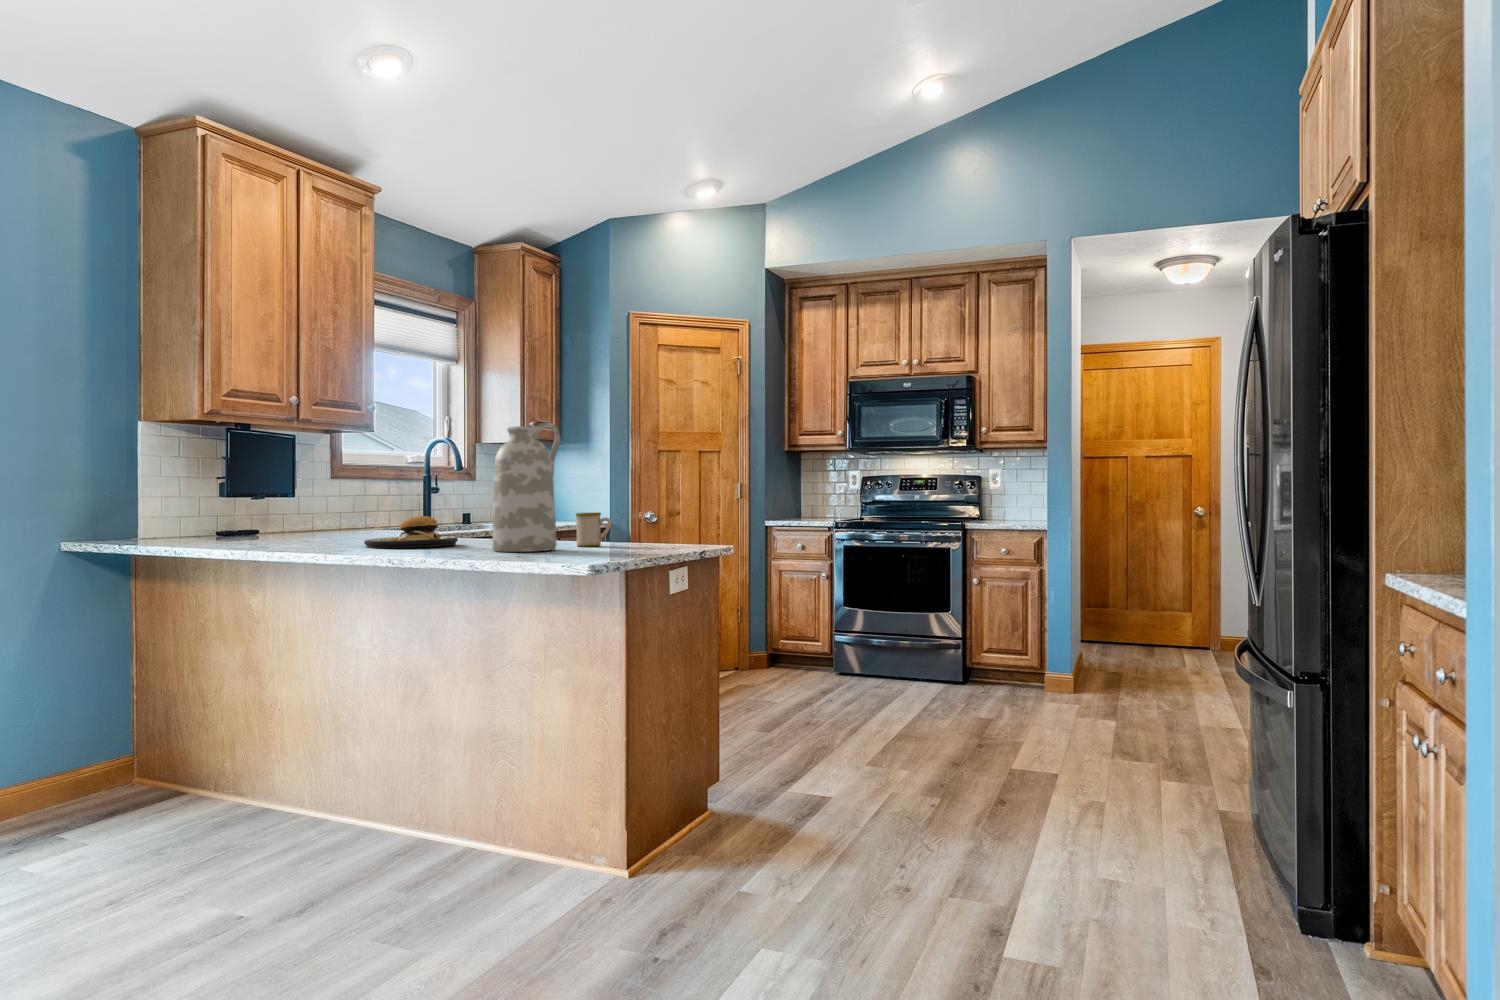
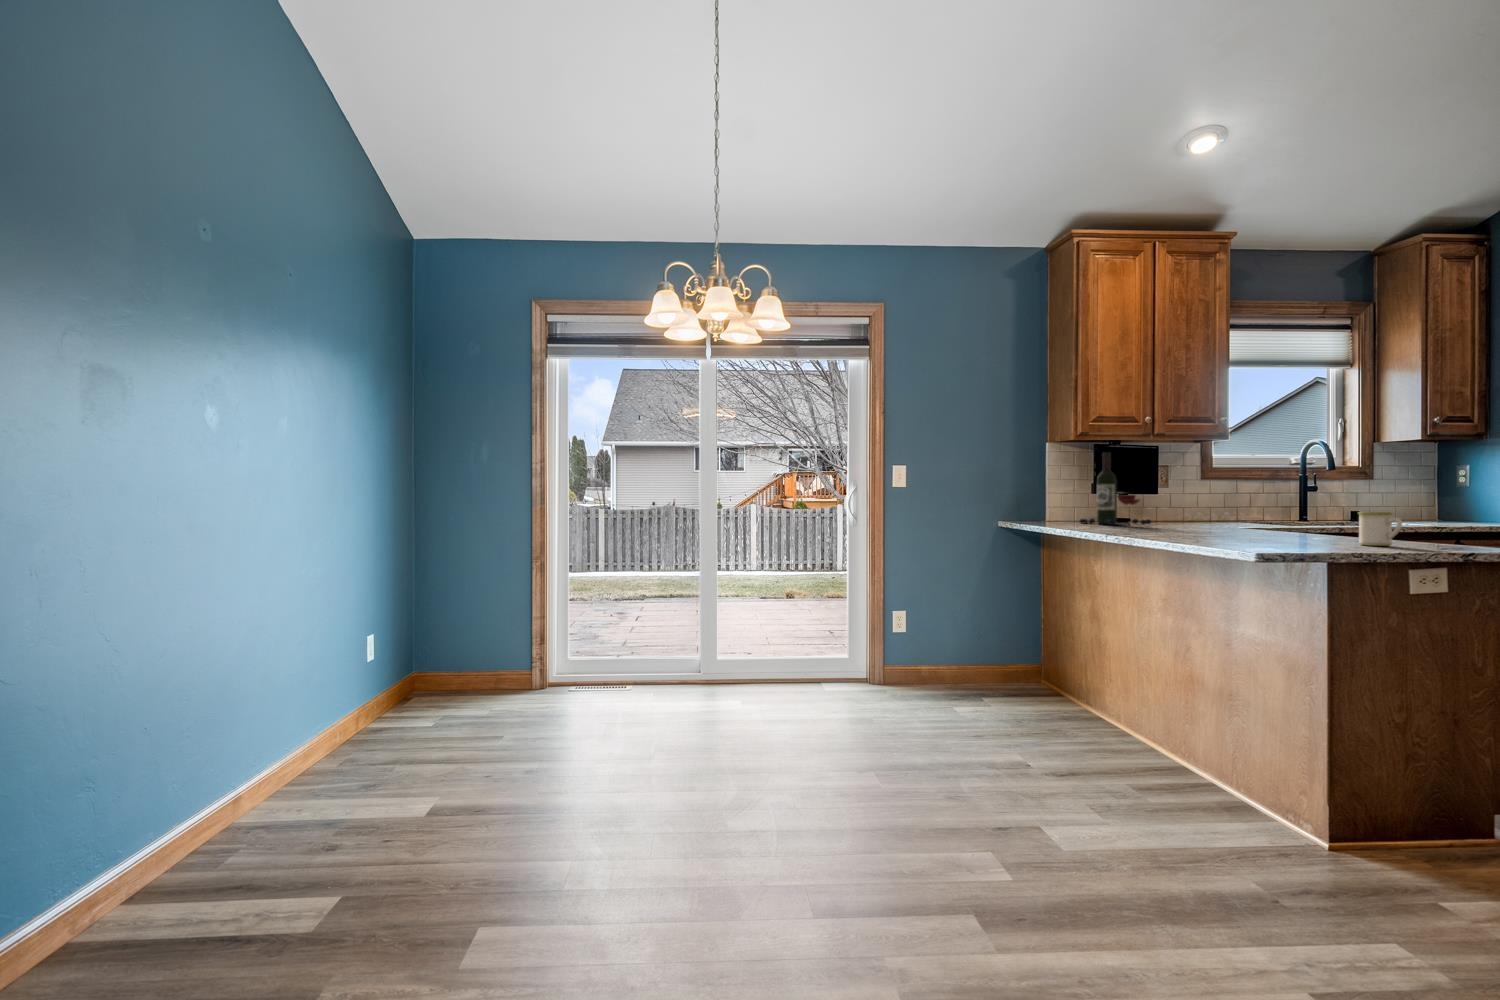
vase: present [492,422,560,552] -> none [1248,425,1322,545]
wine bottle: none [220,441,319,541] -> present [1080,452,1151,525]
plate: present [364,501,458,548] -> none [1156,497,1241,536]

